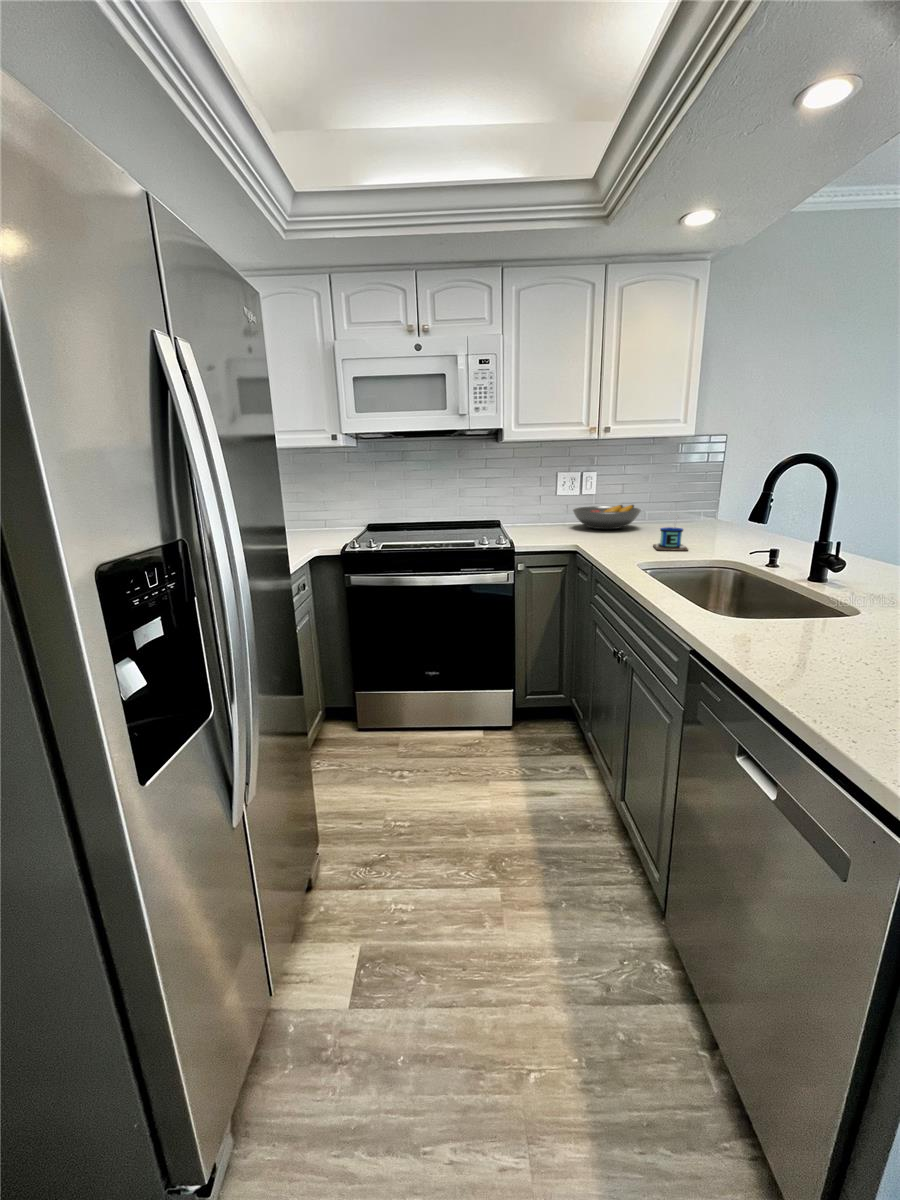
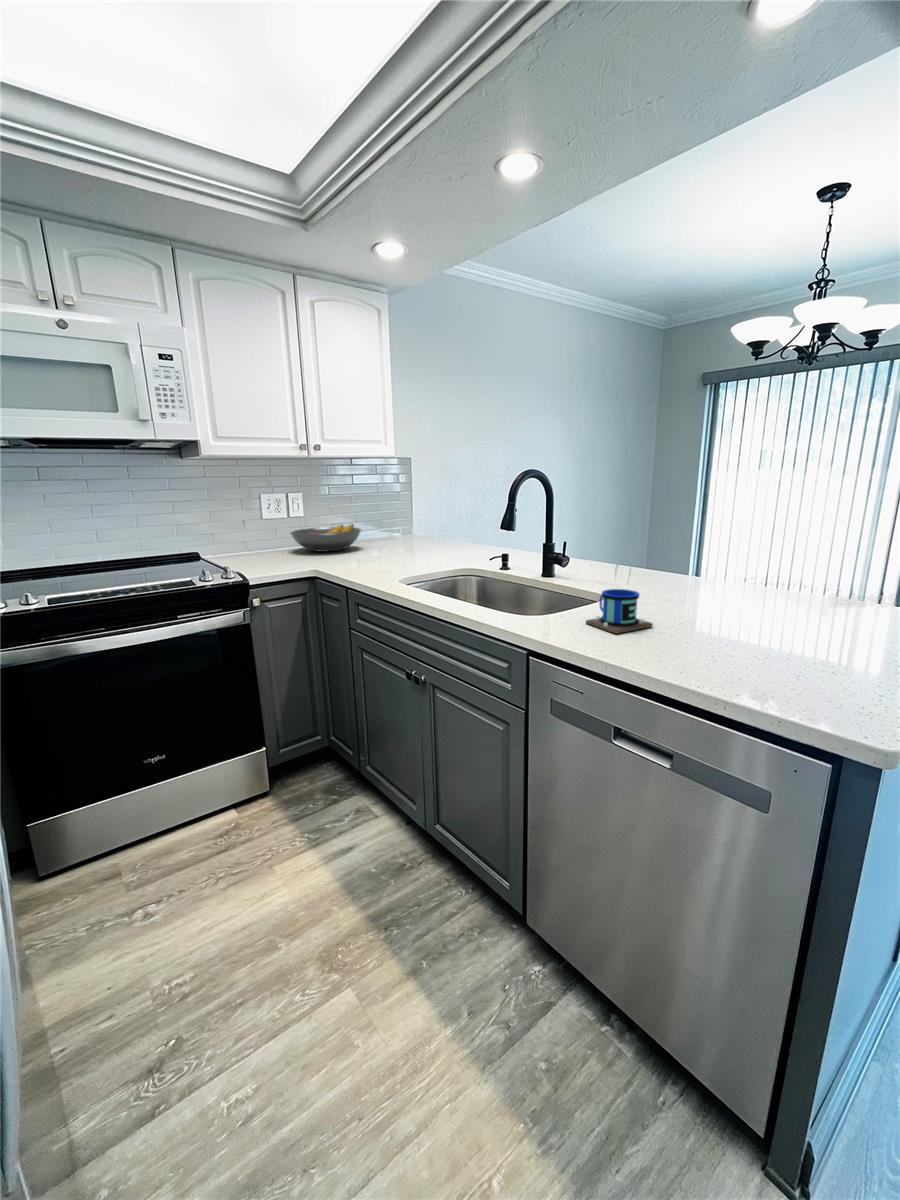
mug: present [653,510,688,551] -> present [586,556,653,634]

